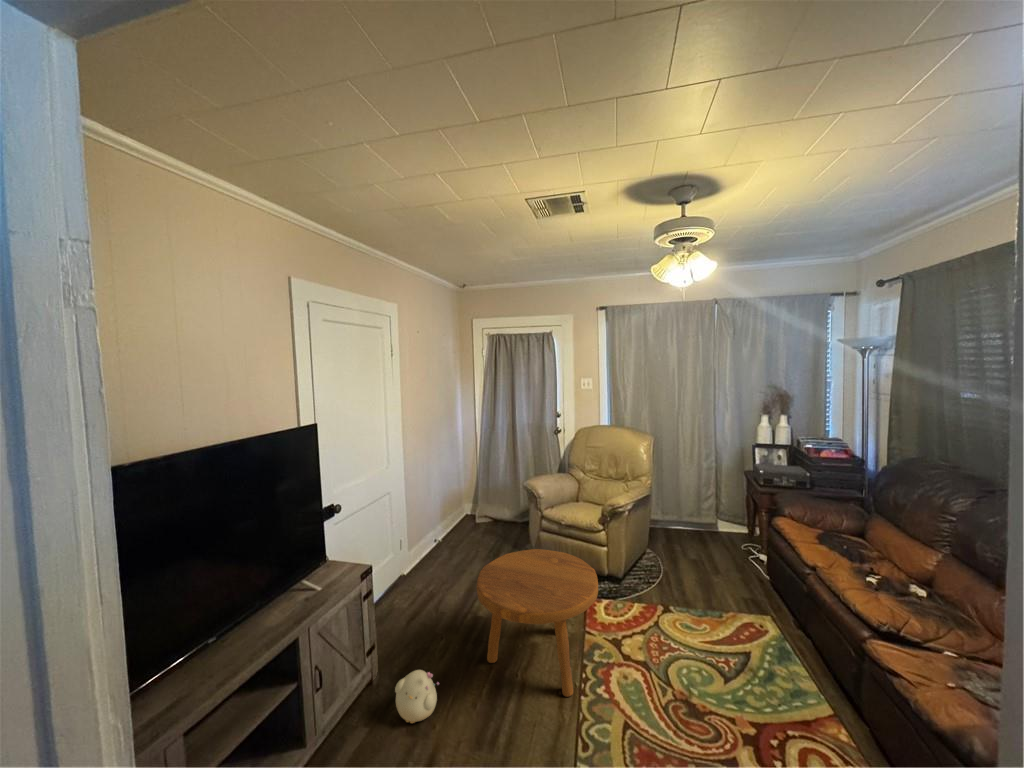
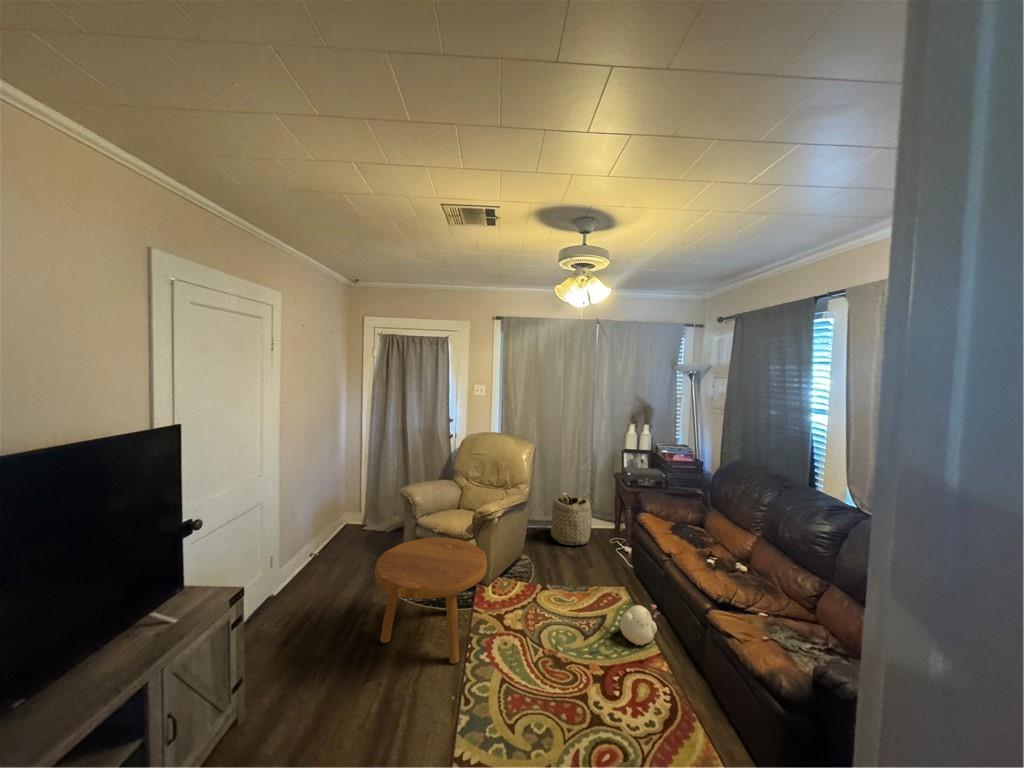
basket: none [668,496,718,558] -> present [551,493,591,545]
plush toy: present [395,670,439,723] -> present [620,604,657,645]

